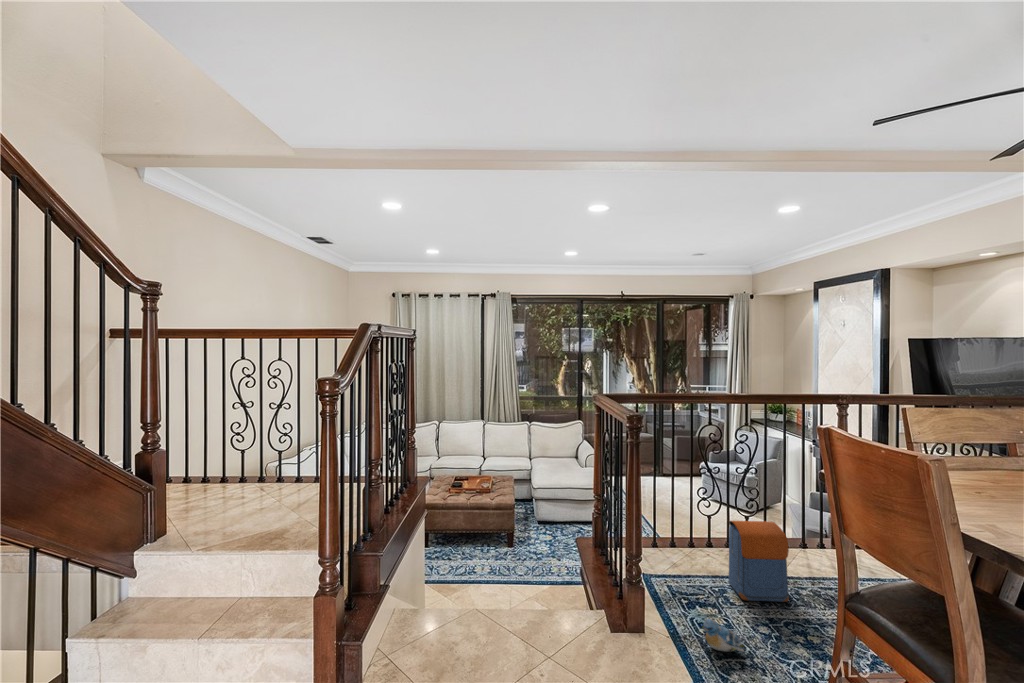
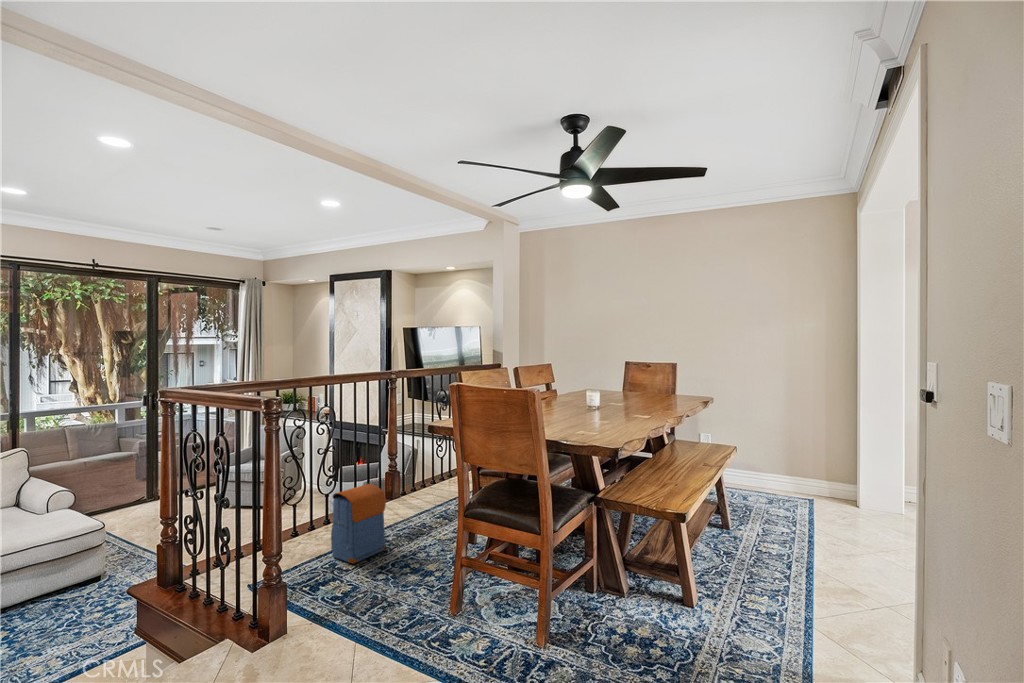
plush toy: present [702,619,745,652] -> none [346,582,384,609]

